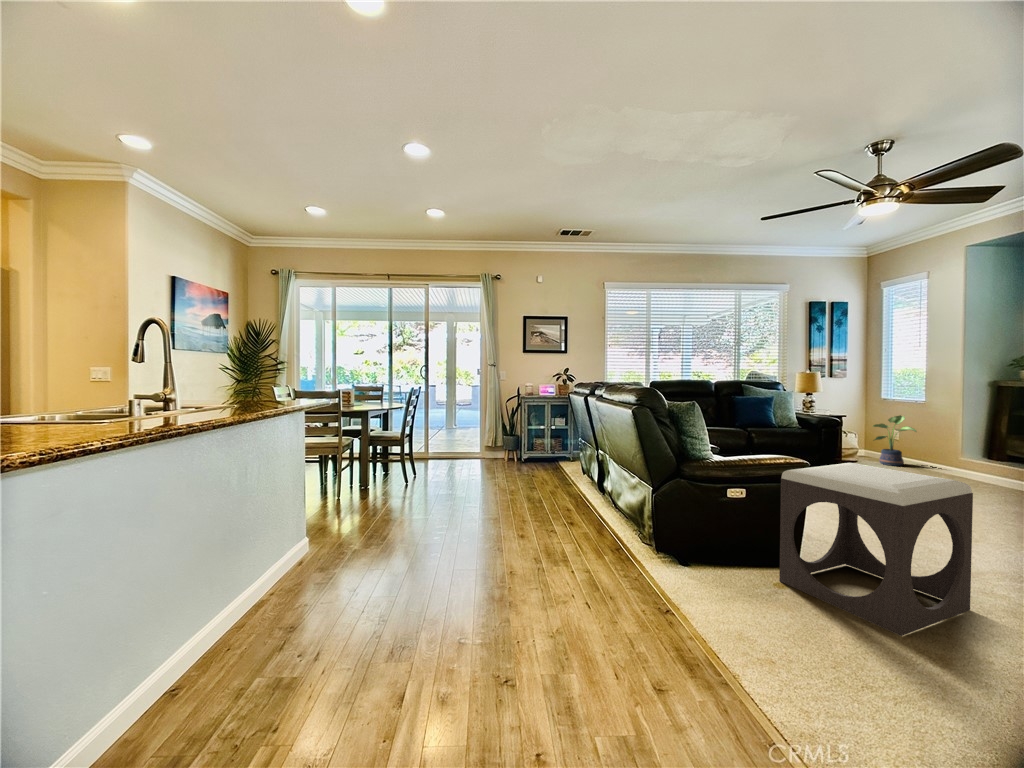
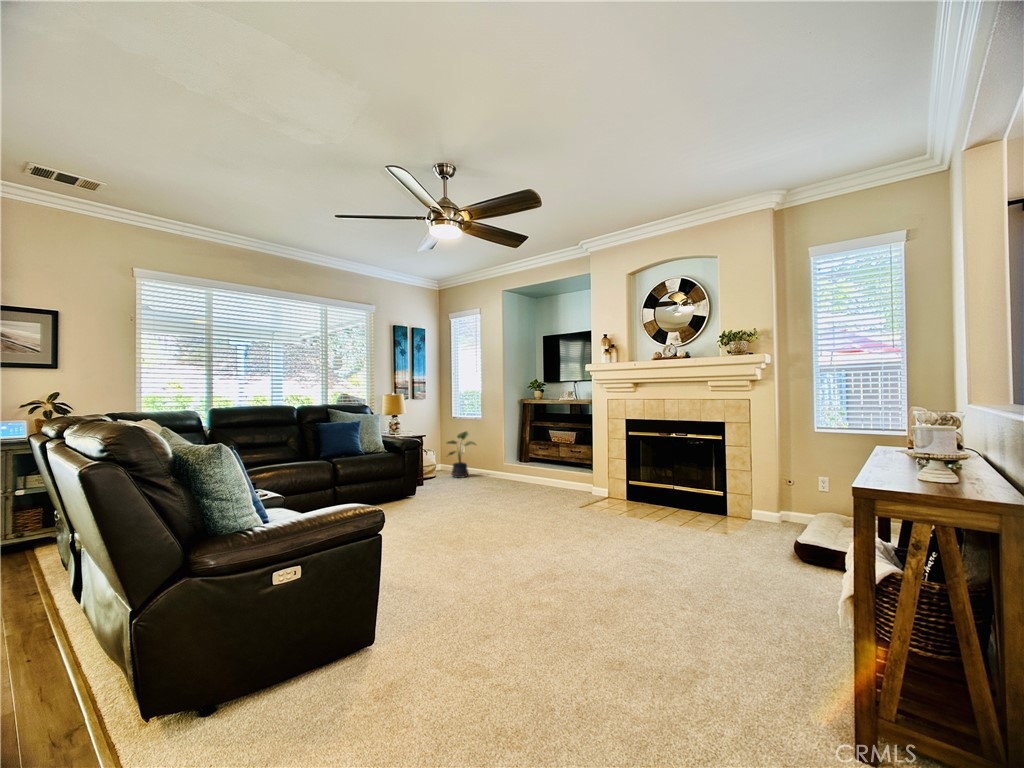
footstool: present [779,463,973,636] -> none [346,500,527,720]

